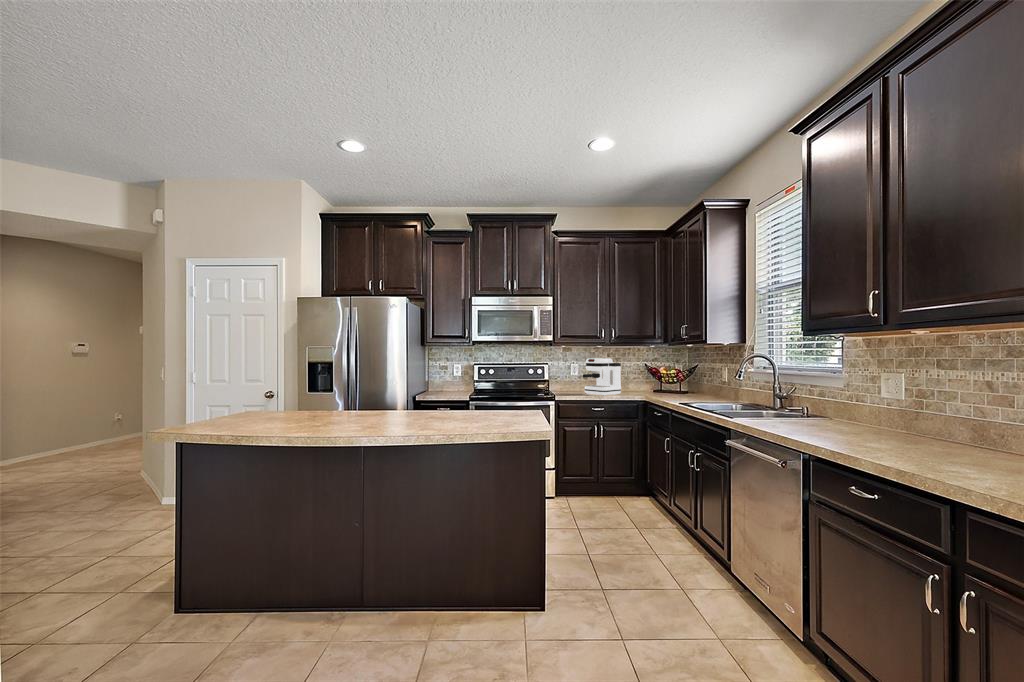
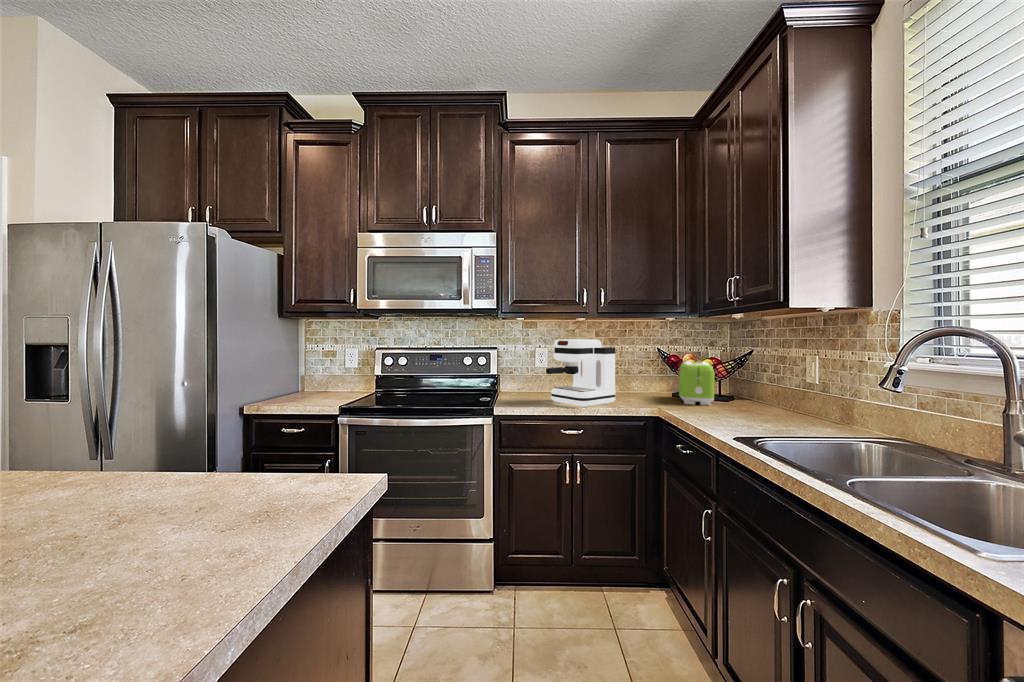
toaster: none [657,371,676,395] -> present [679,361,714,405]

